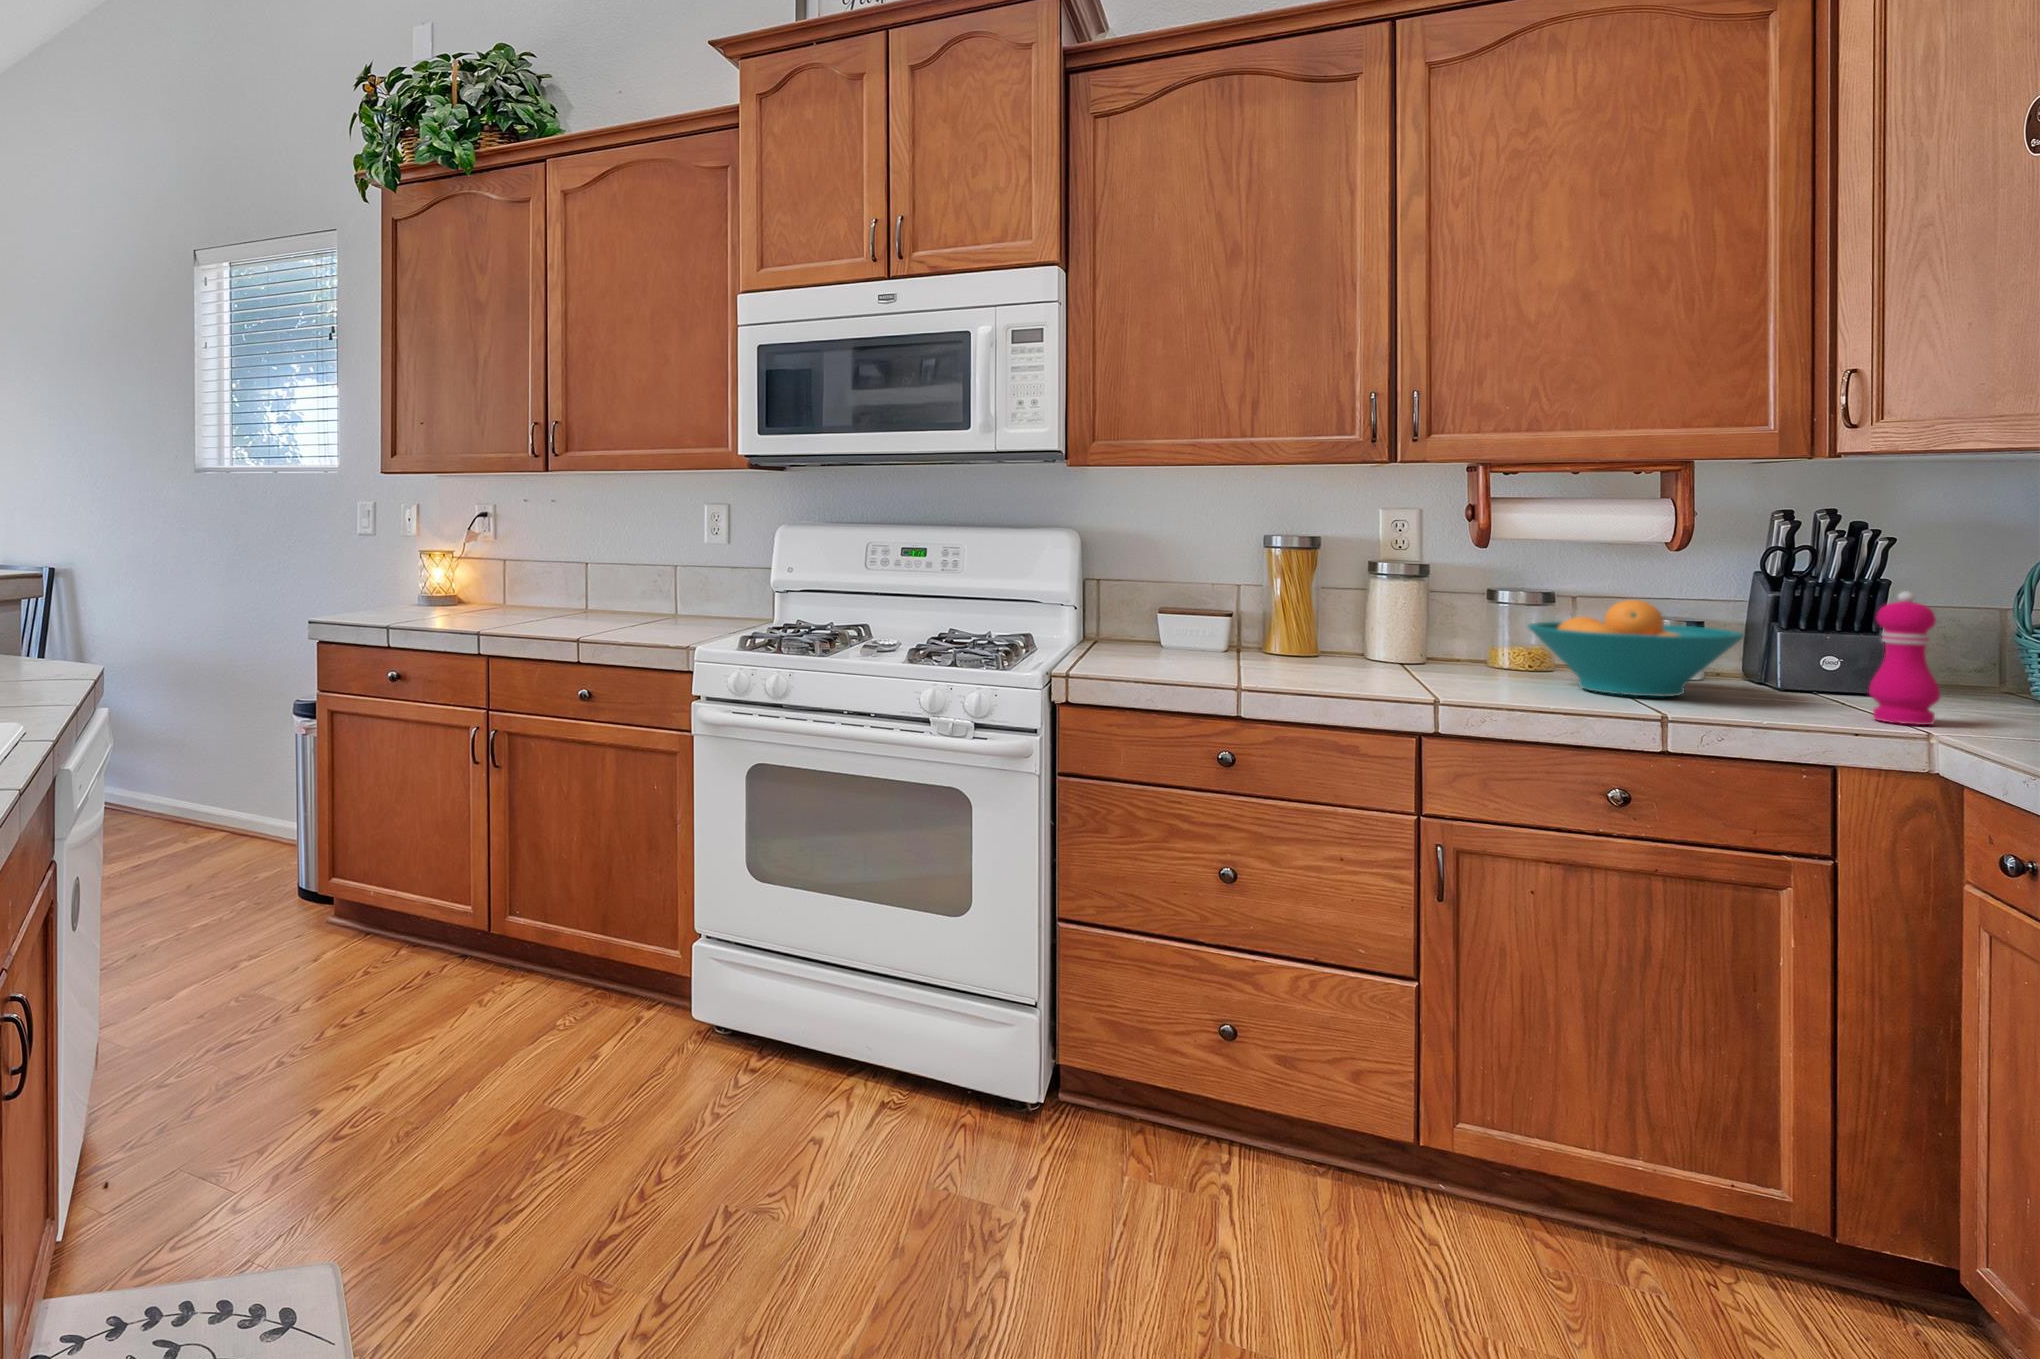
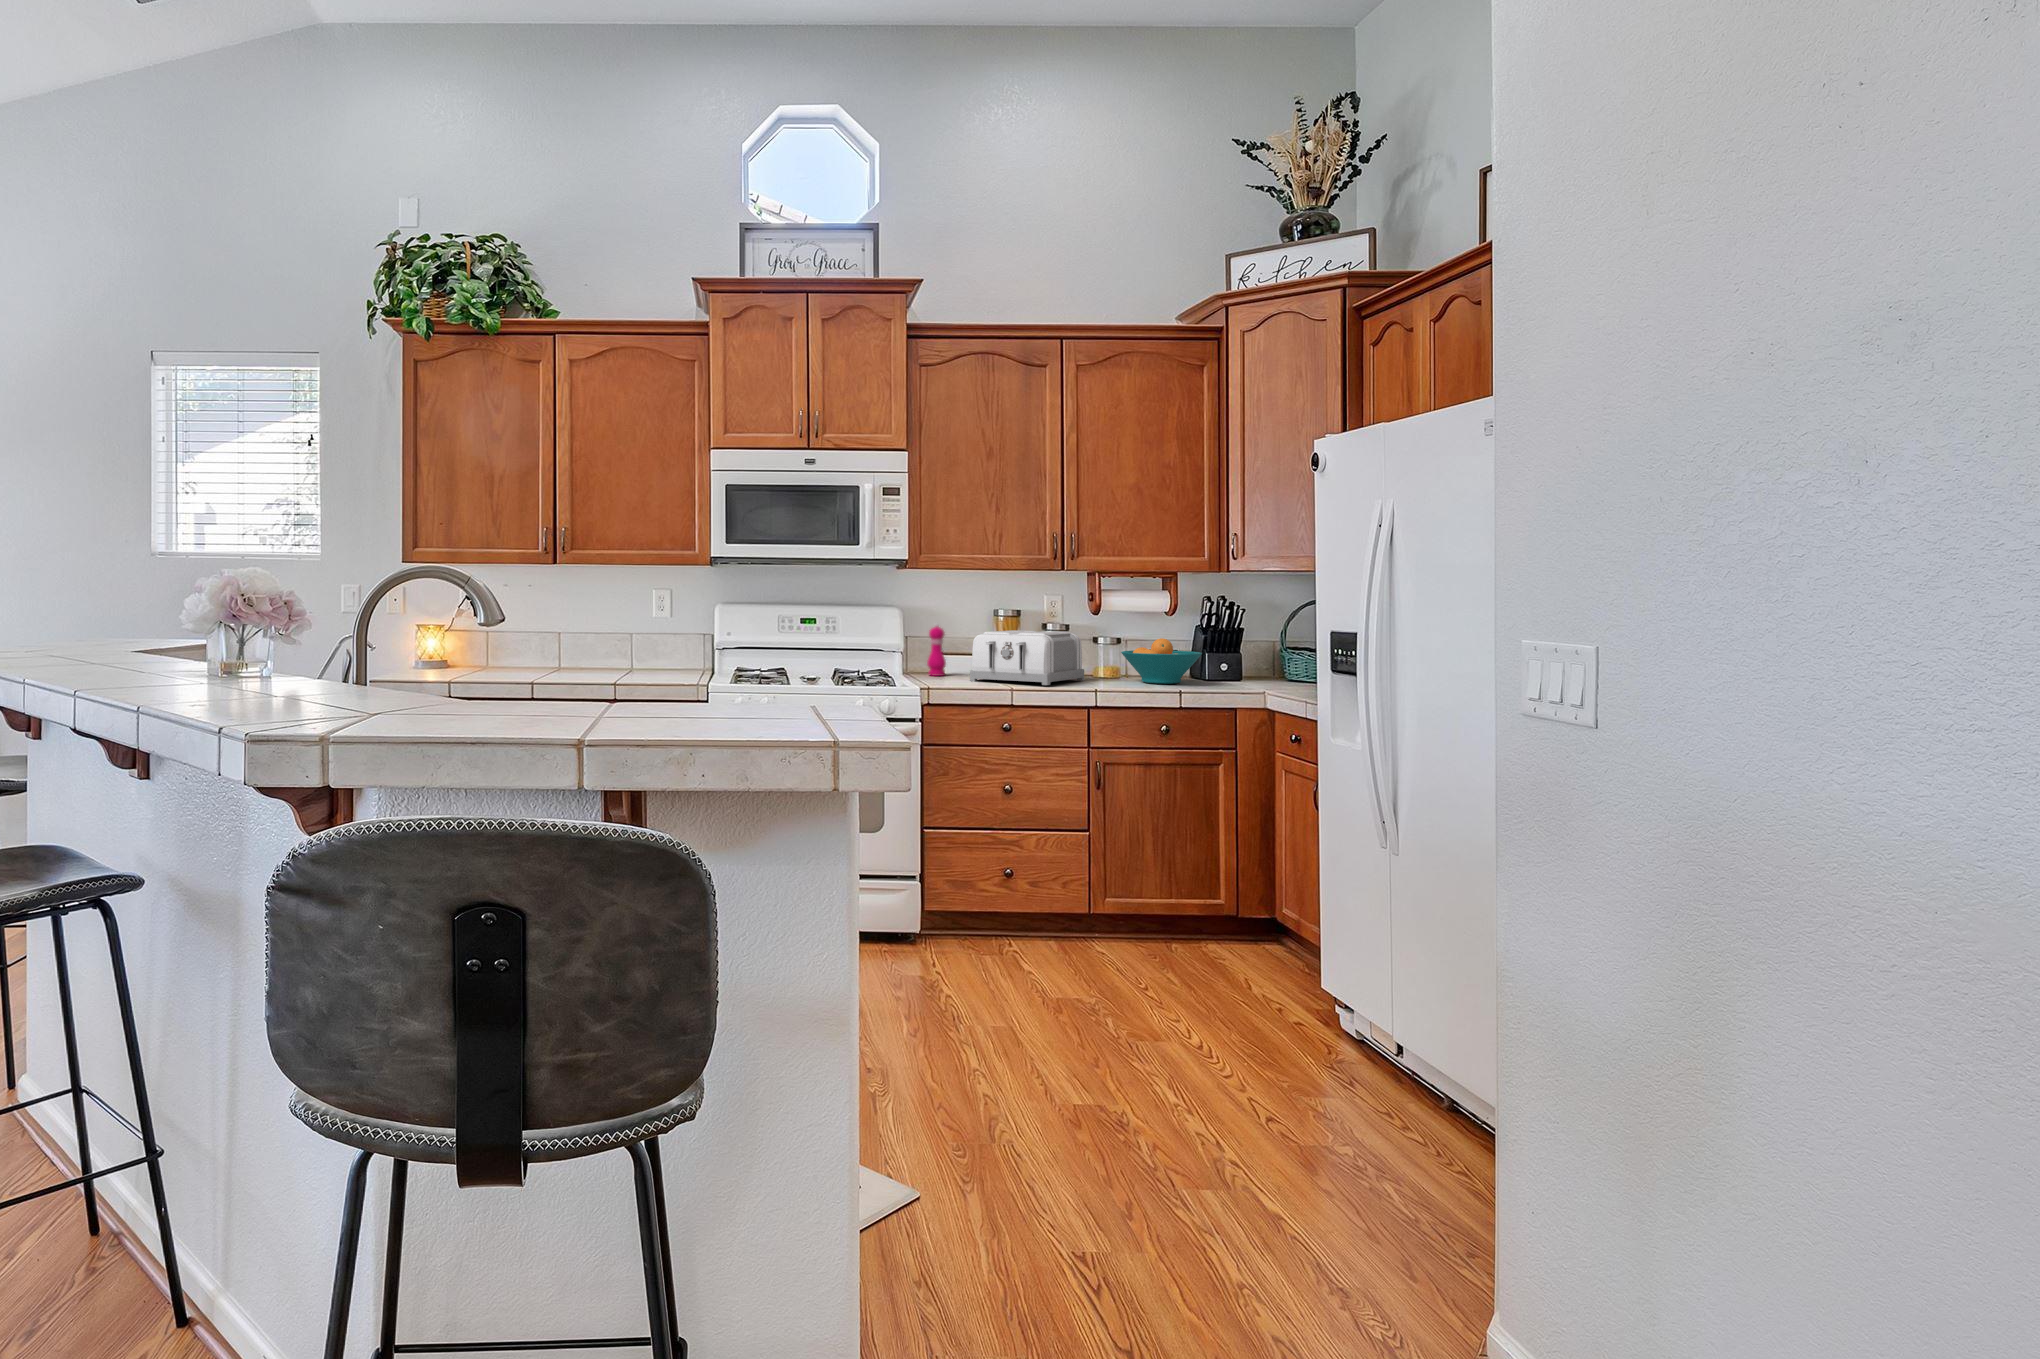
toaster: none [1175,576,1436,686] -> present [970,630,1084,685]
pepper mill: present [1869,592,1940,725] -> present [927,623,946,676]

